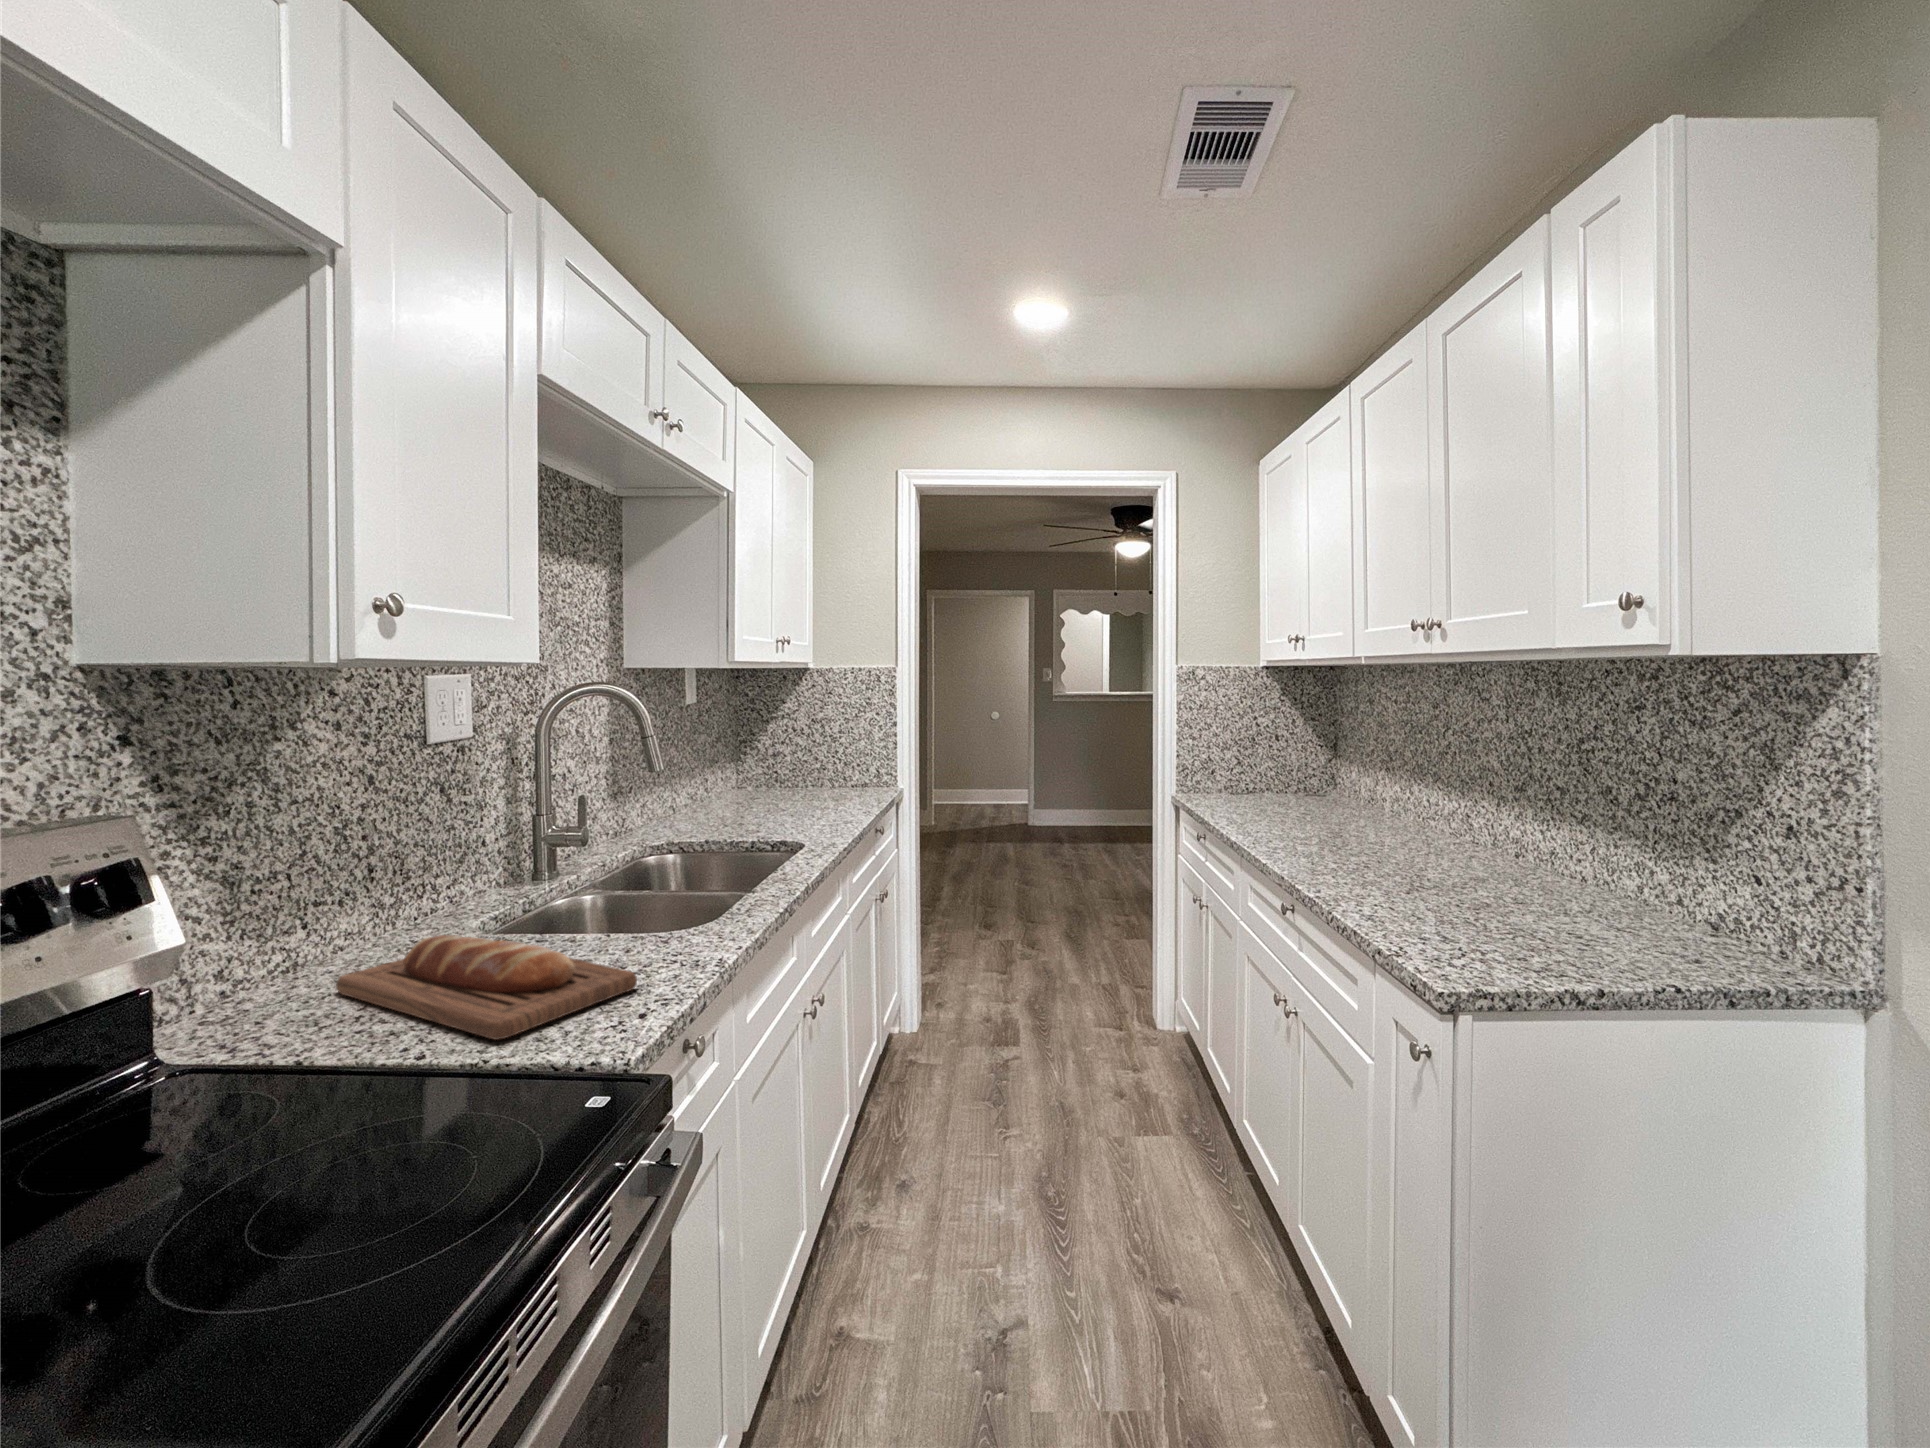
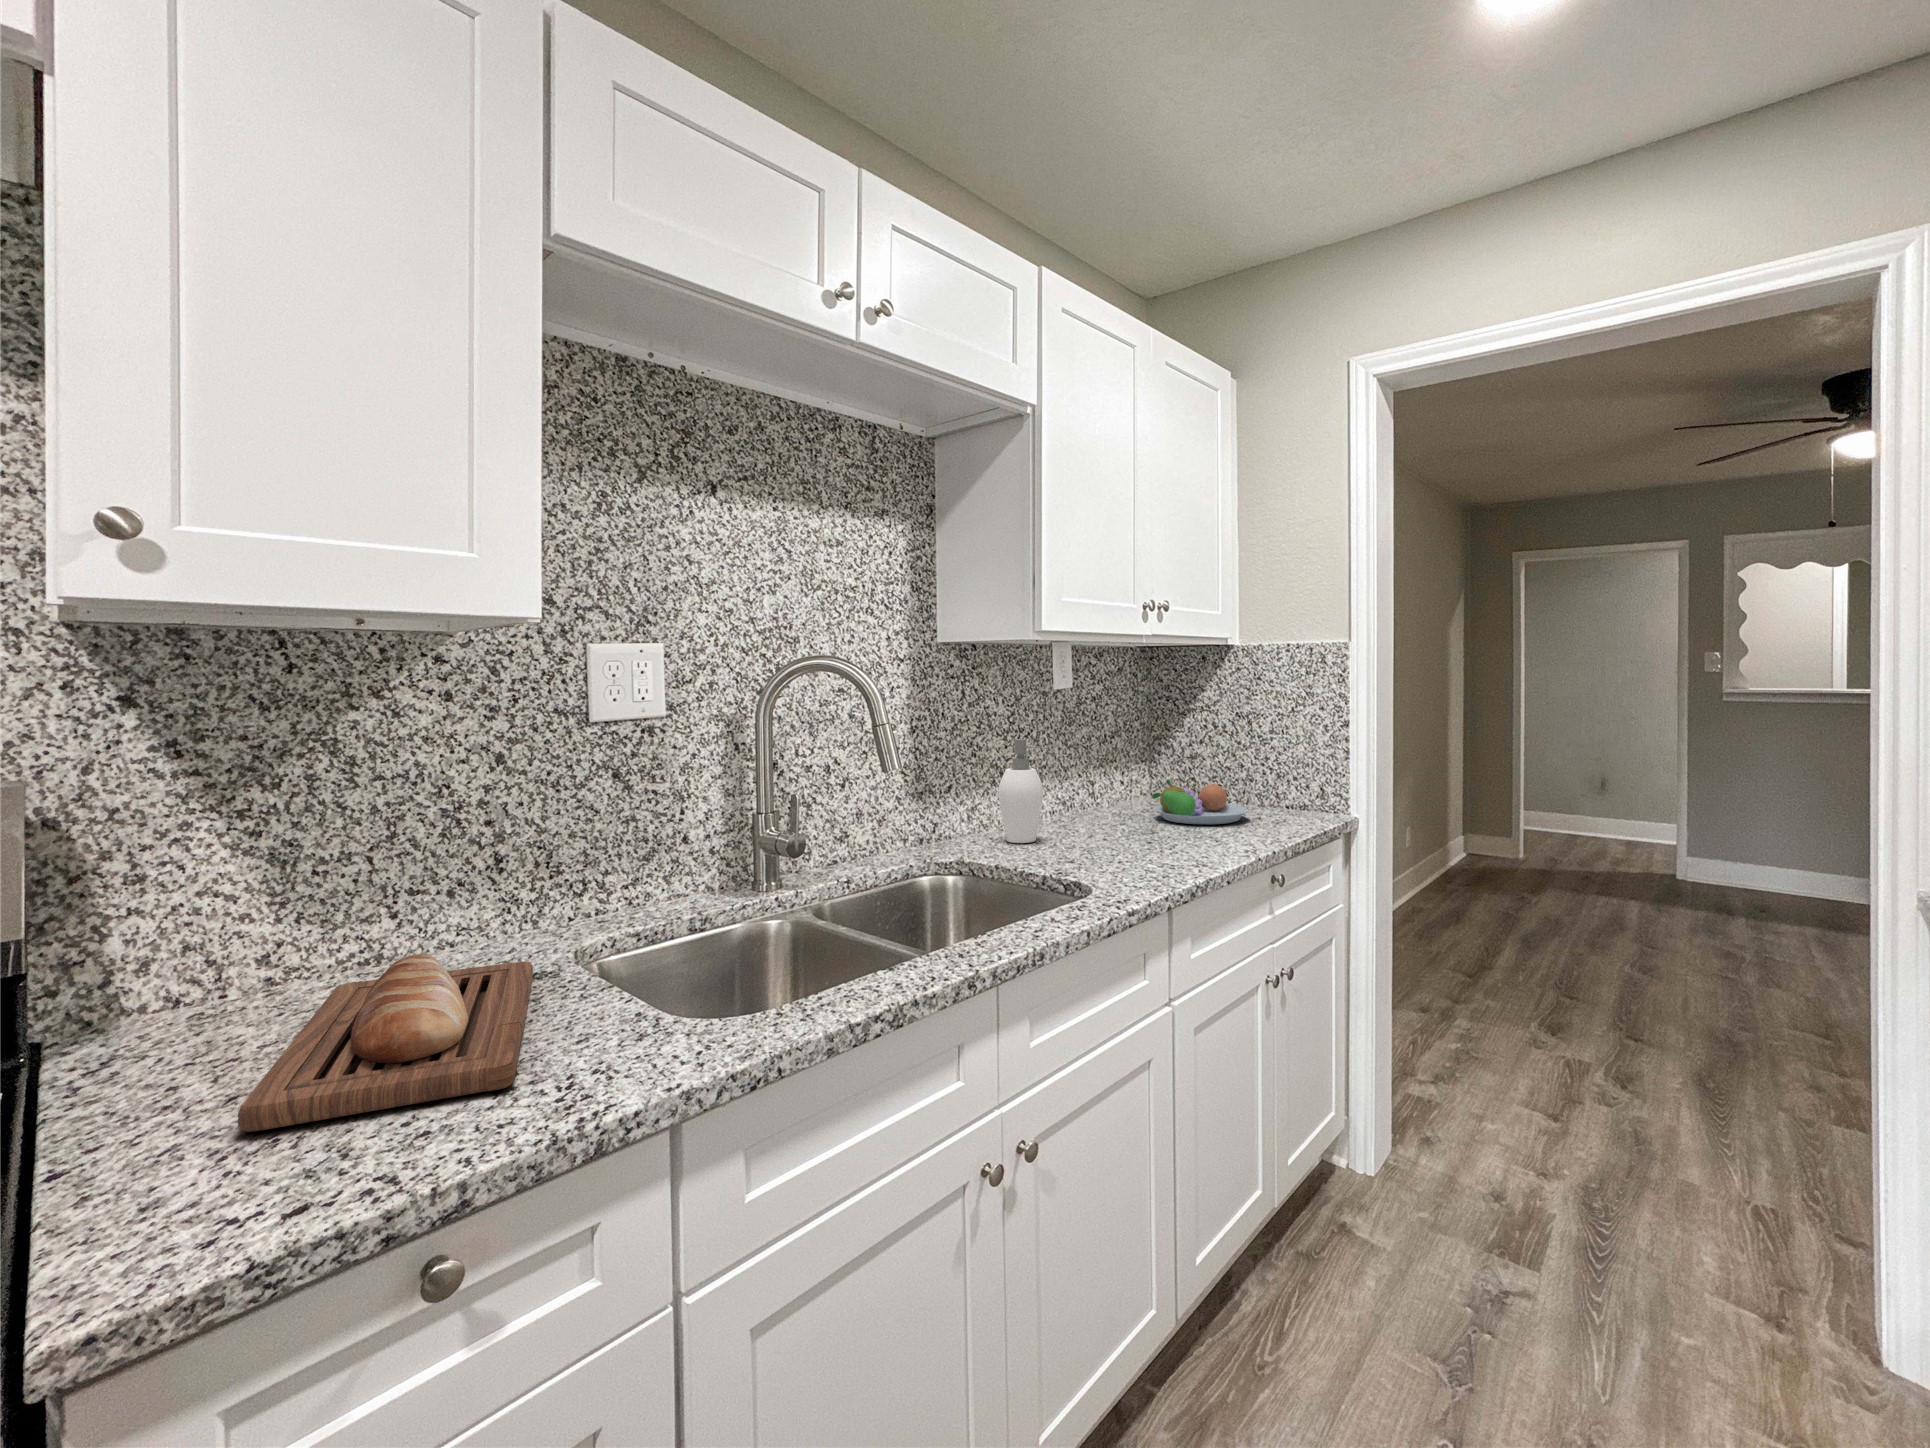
soap dispenser: none [675,746,723,827] -> present [998,739,1049,843]
fruit bowl: none [767,773,838,804] -> present [1152,780,1248,824]

